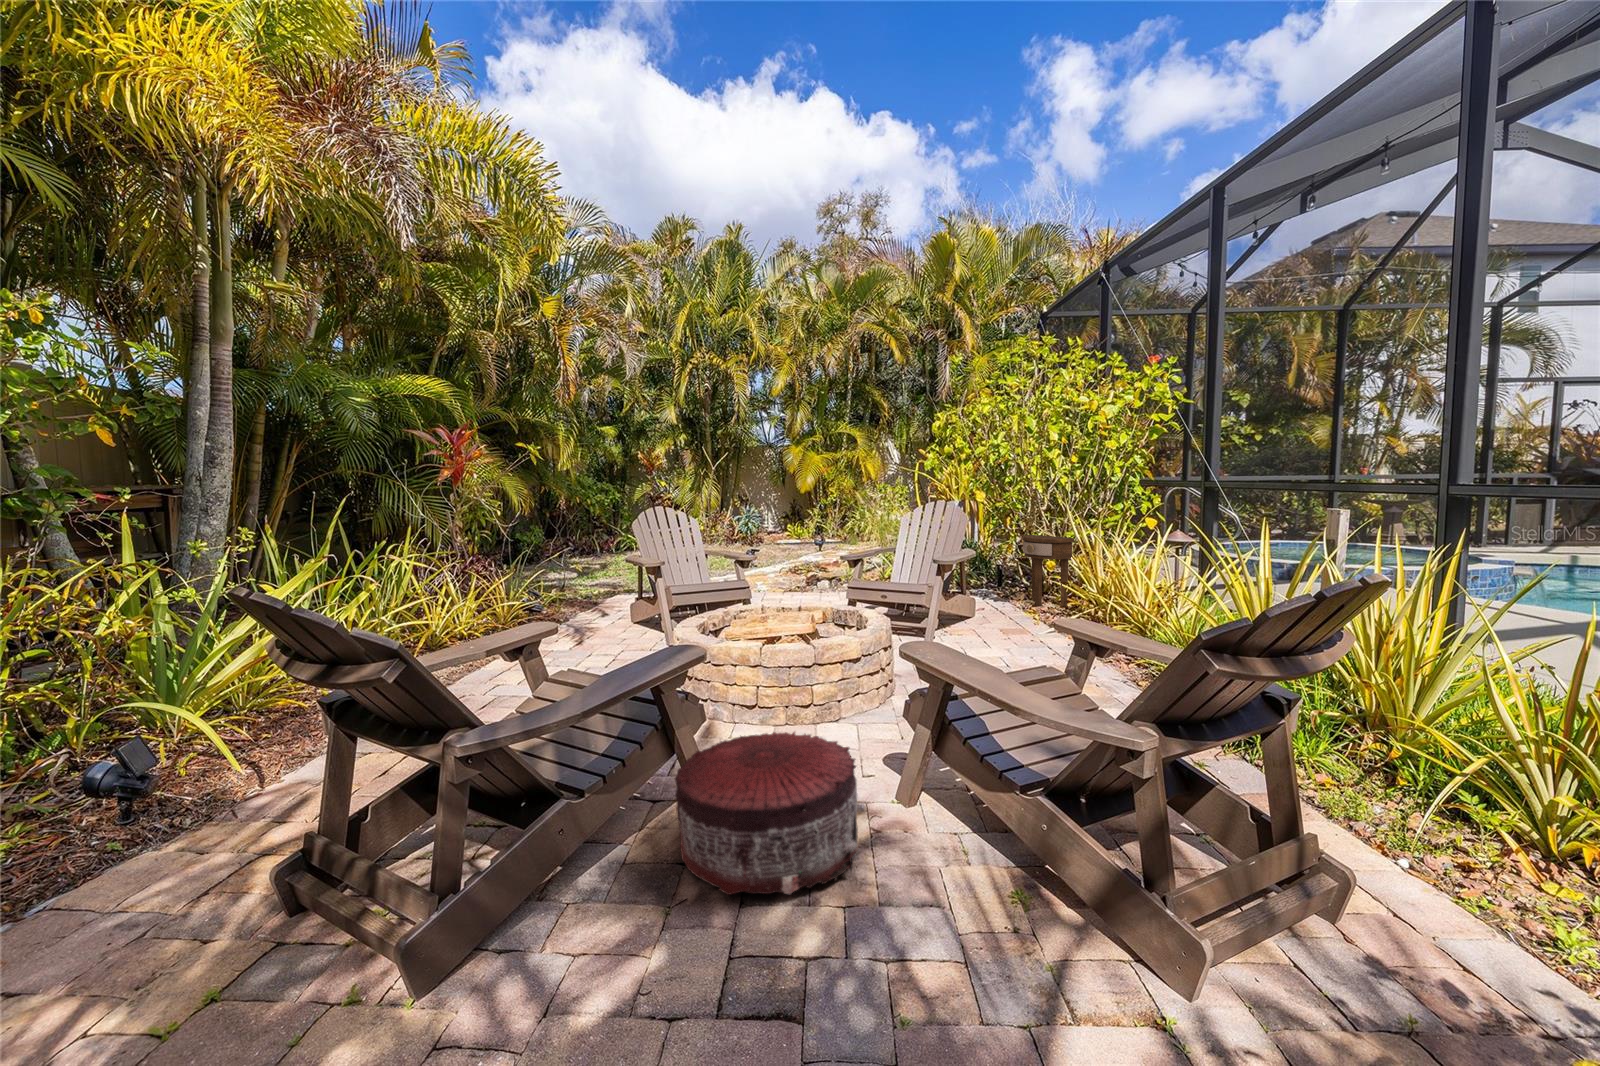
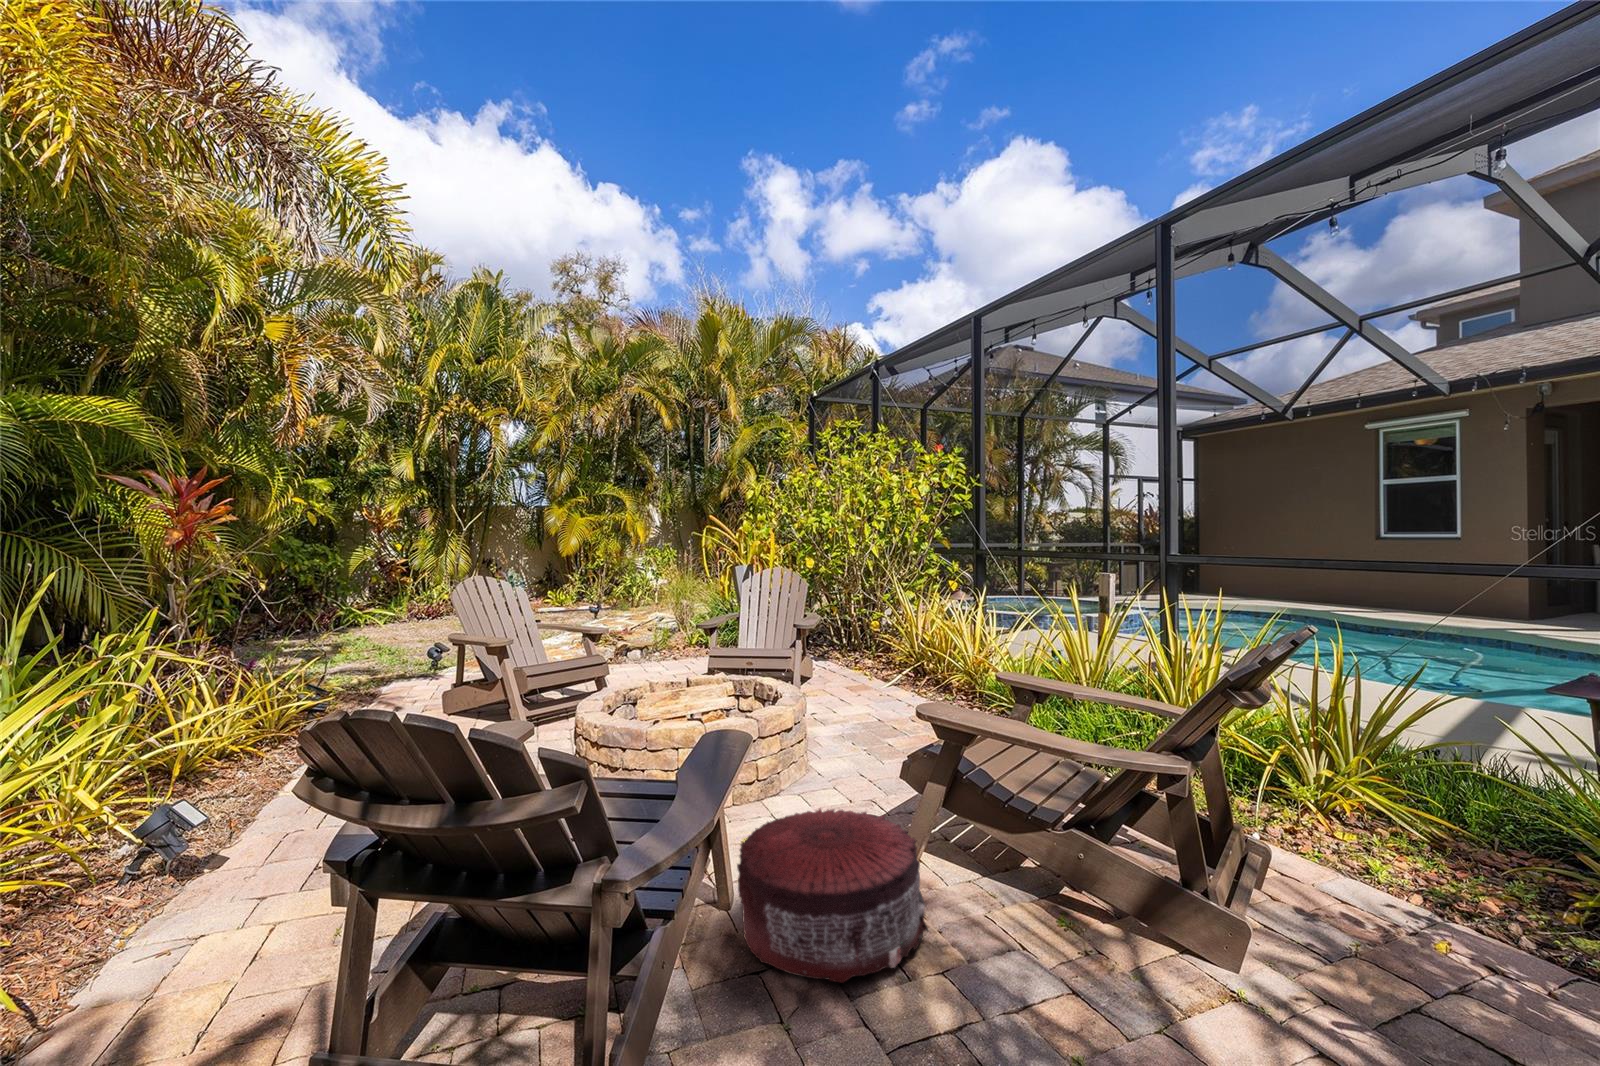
side table: present [1022,535,1074,607] -> none [840,599,886,665]

